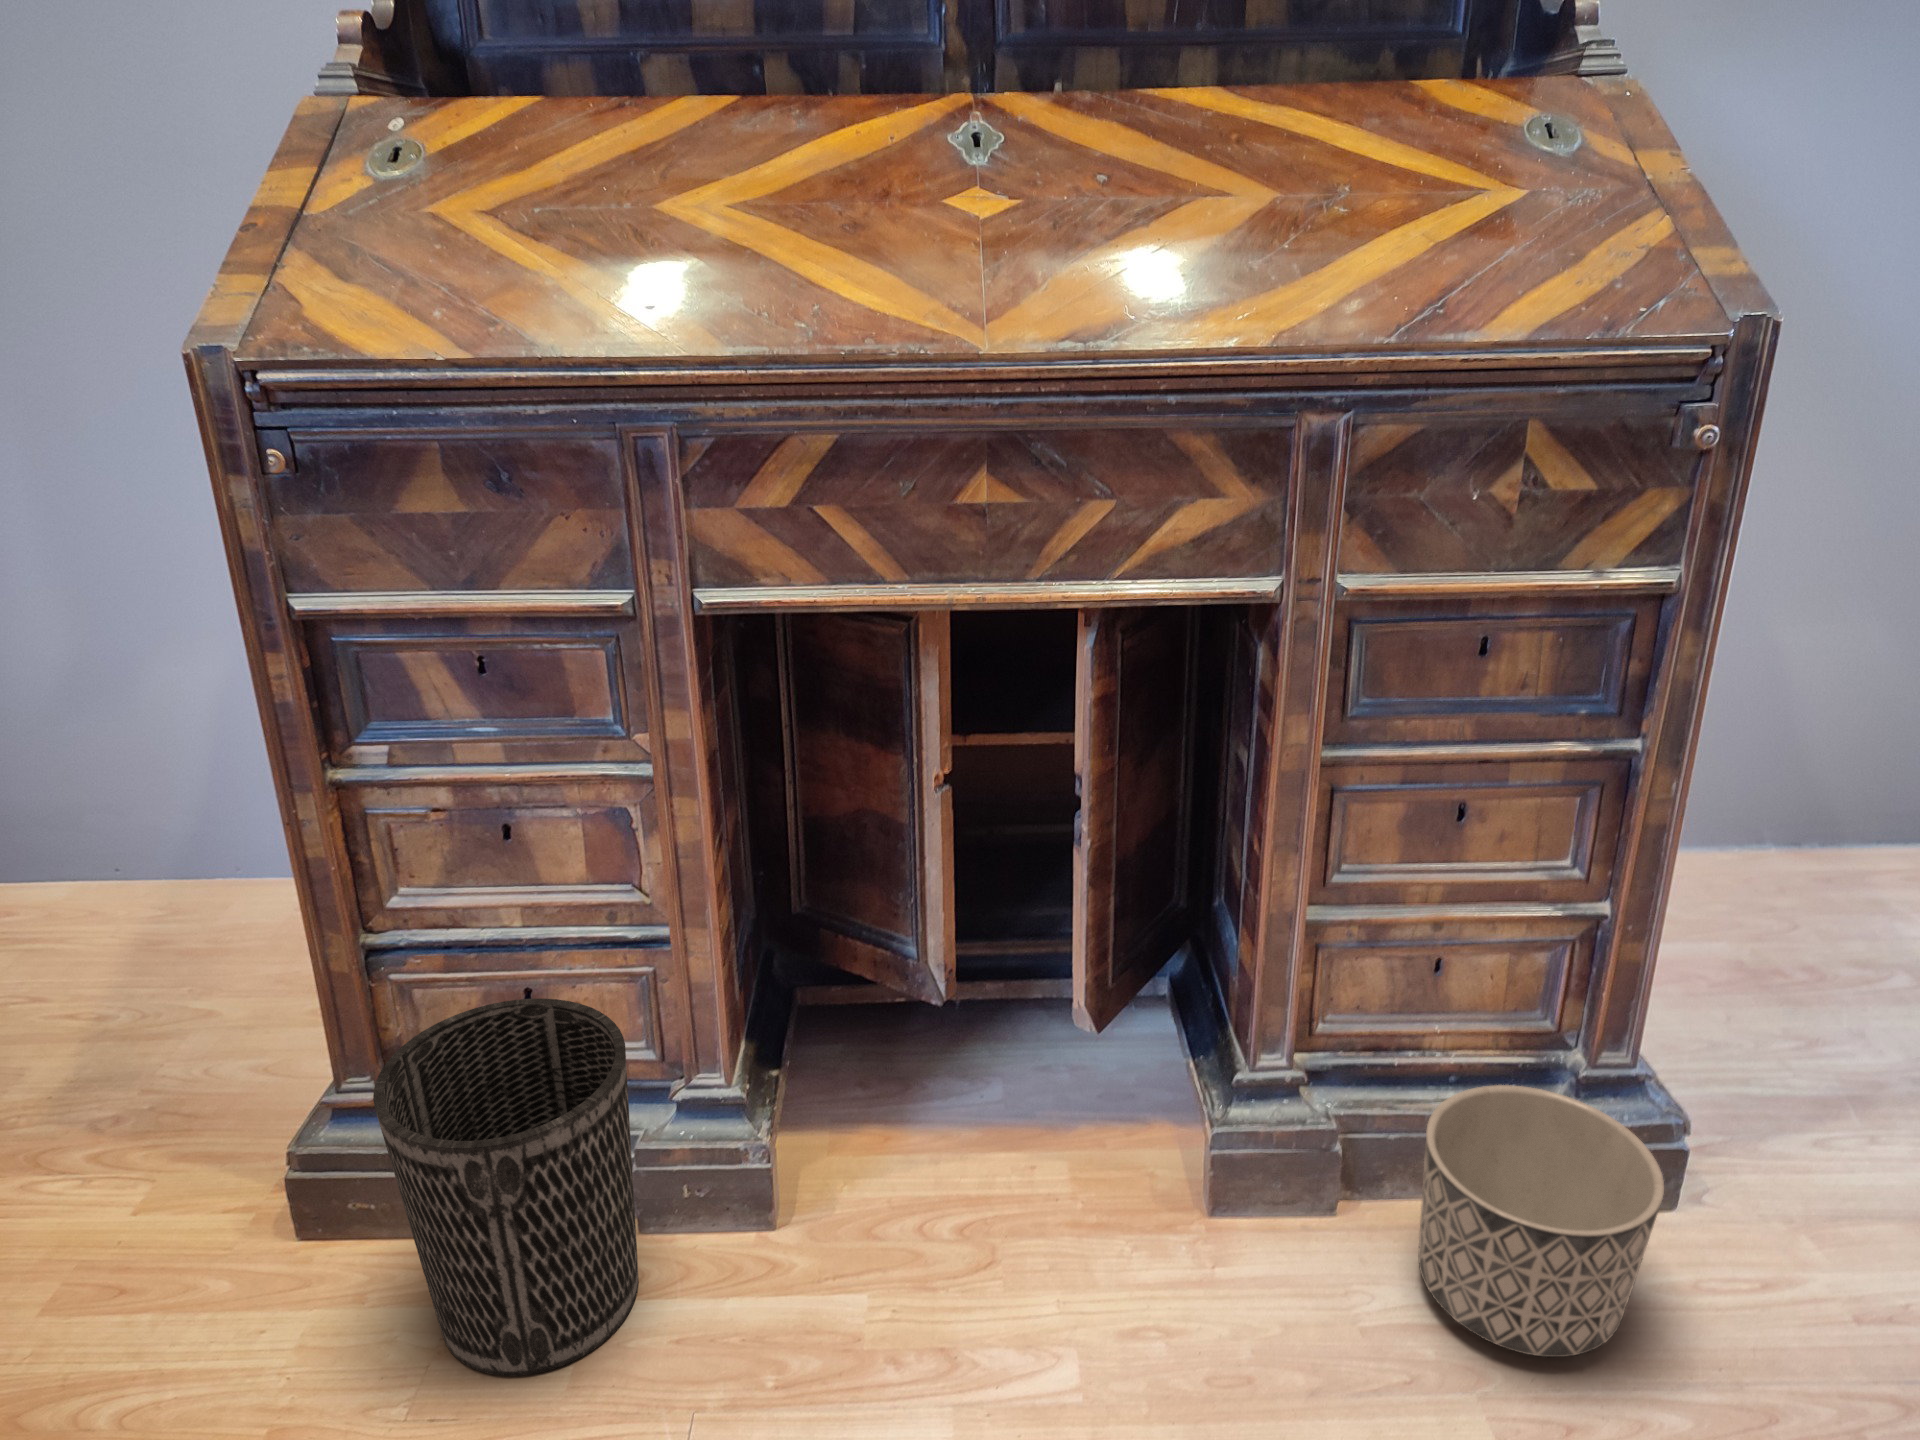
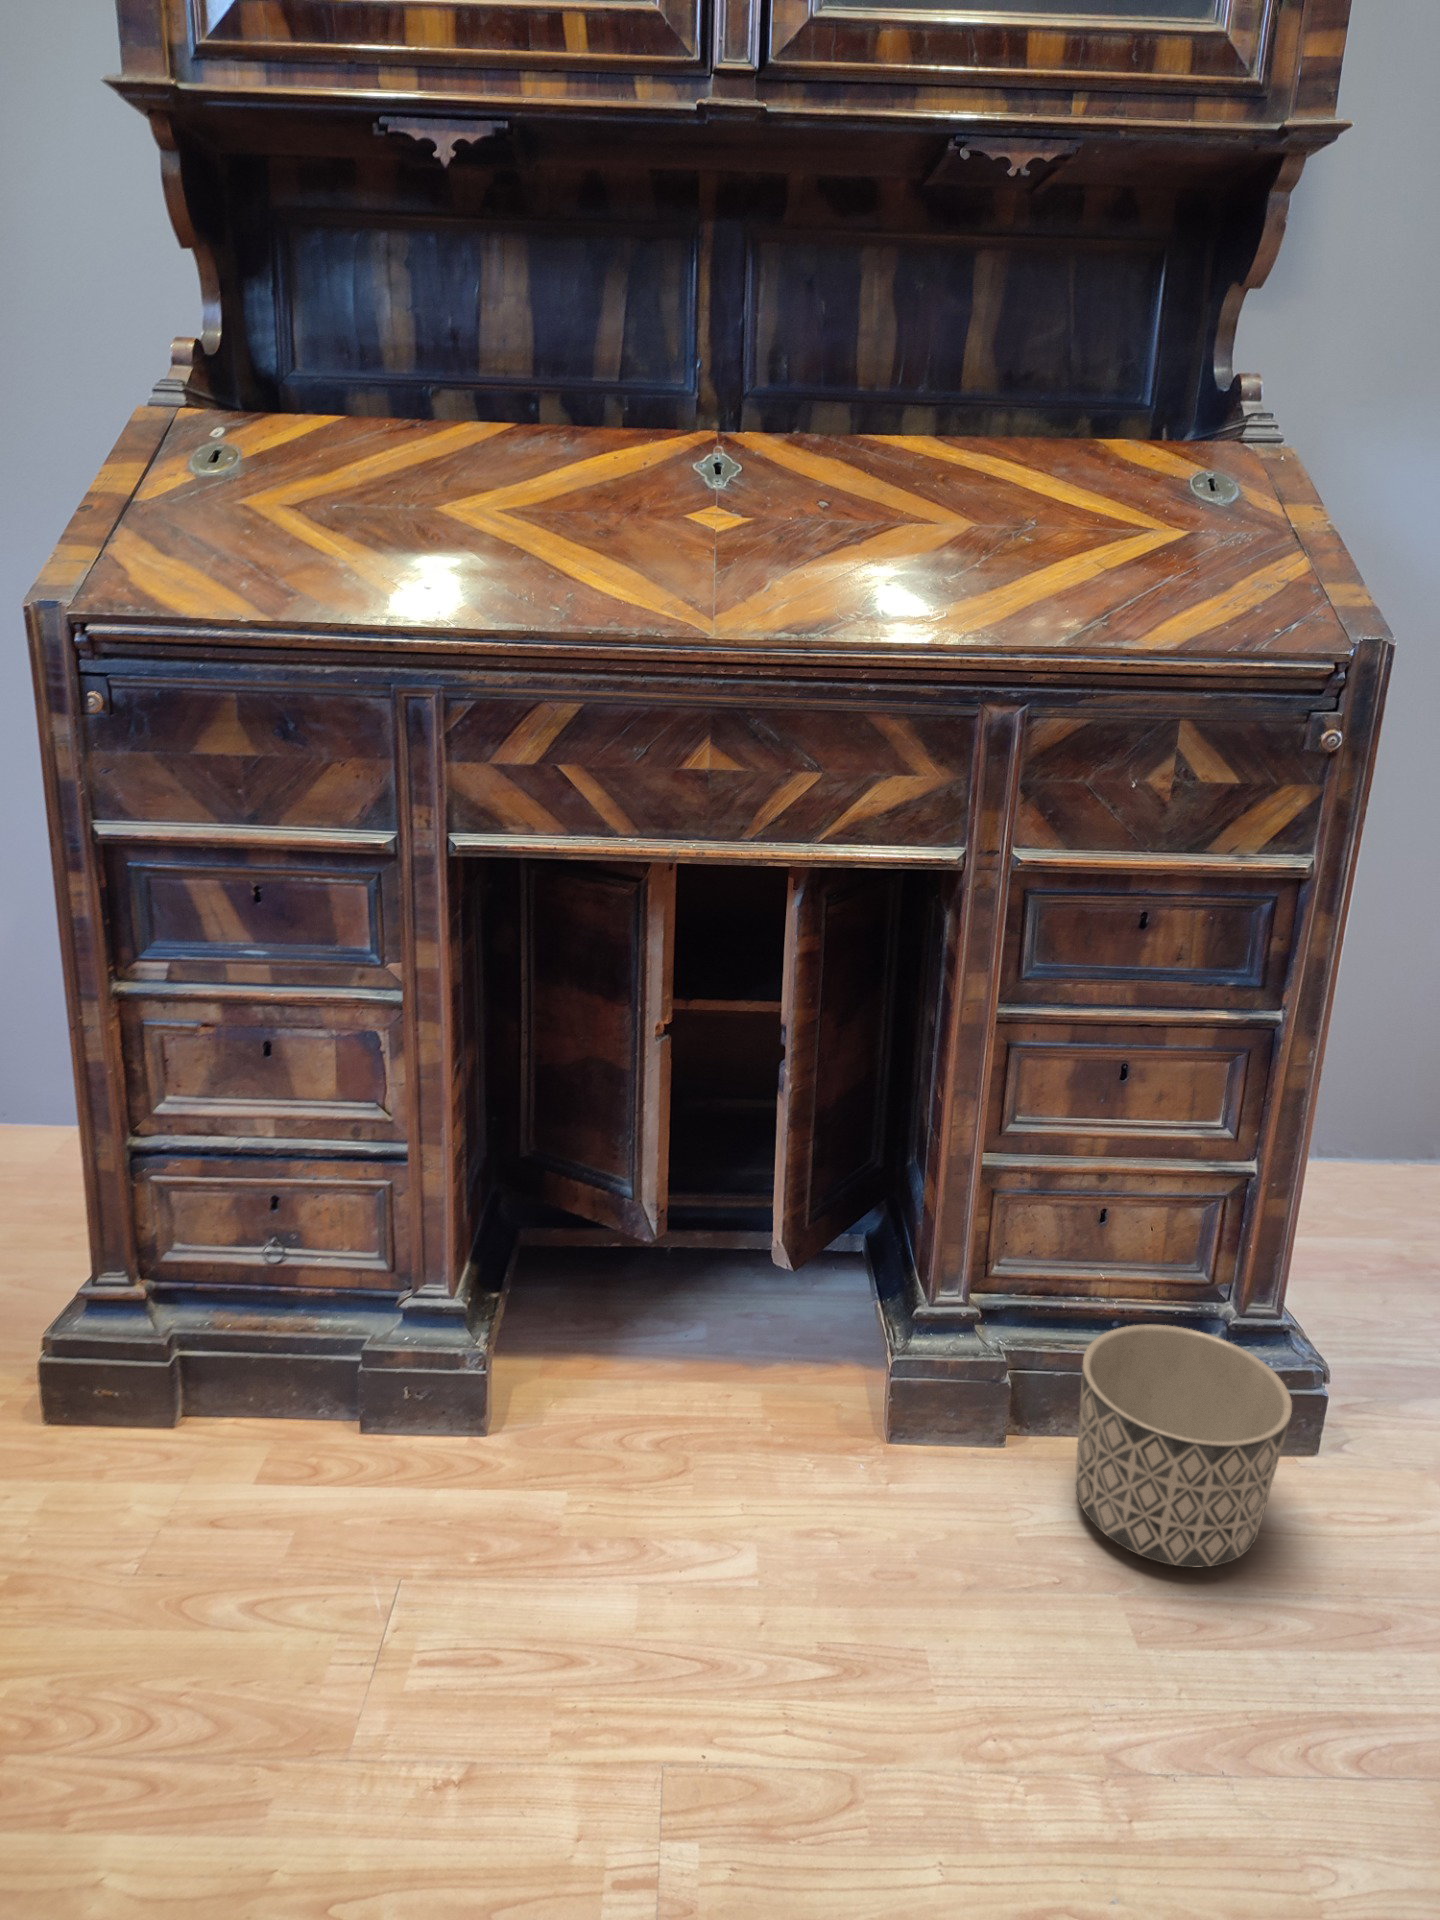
wastebasket: present [373,999,639,1376] -> none [131,1201,361,1543]

